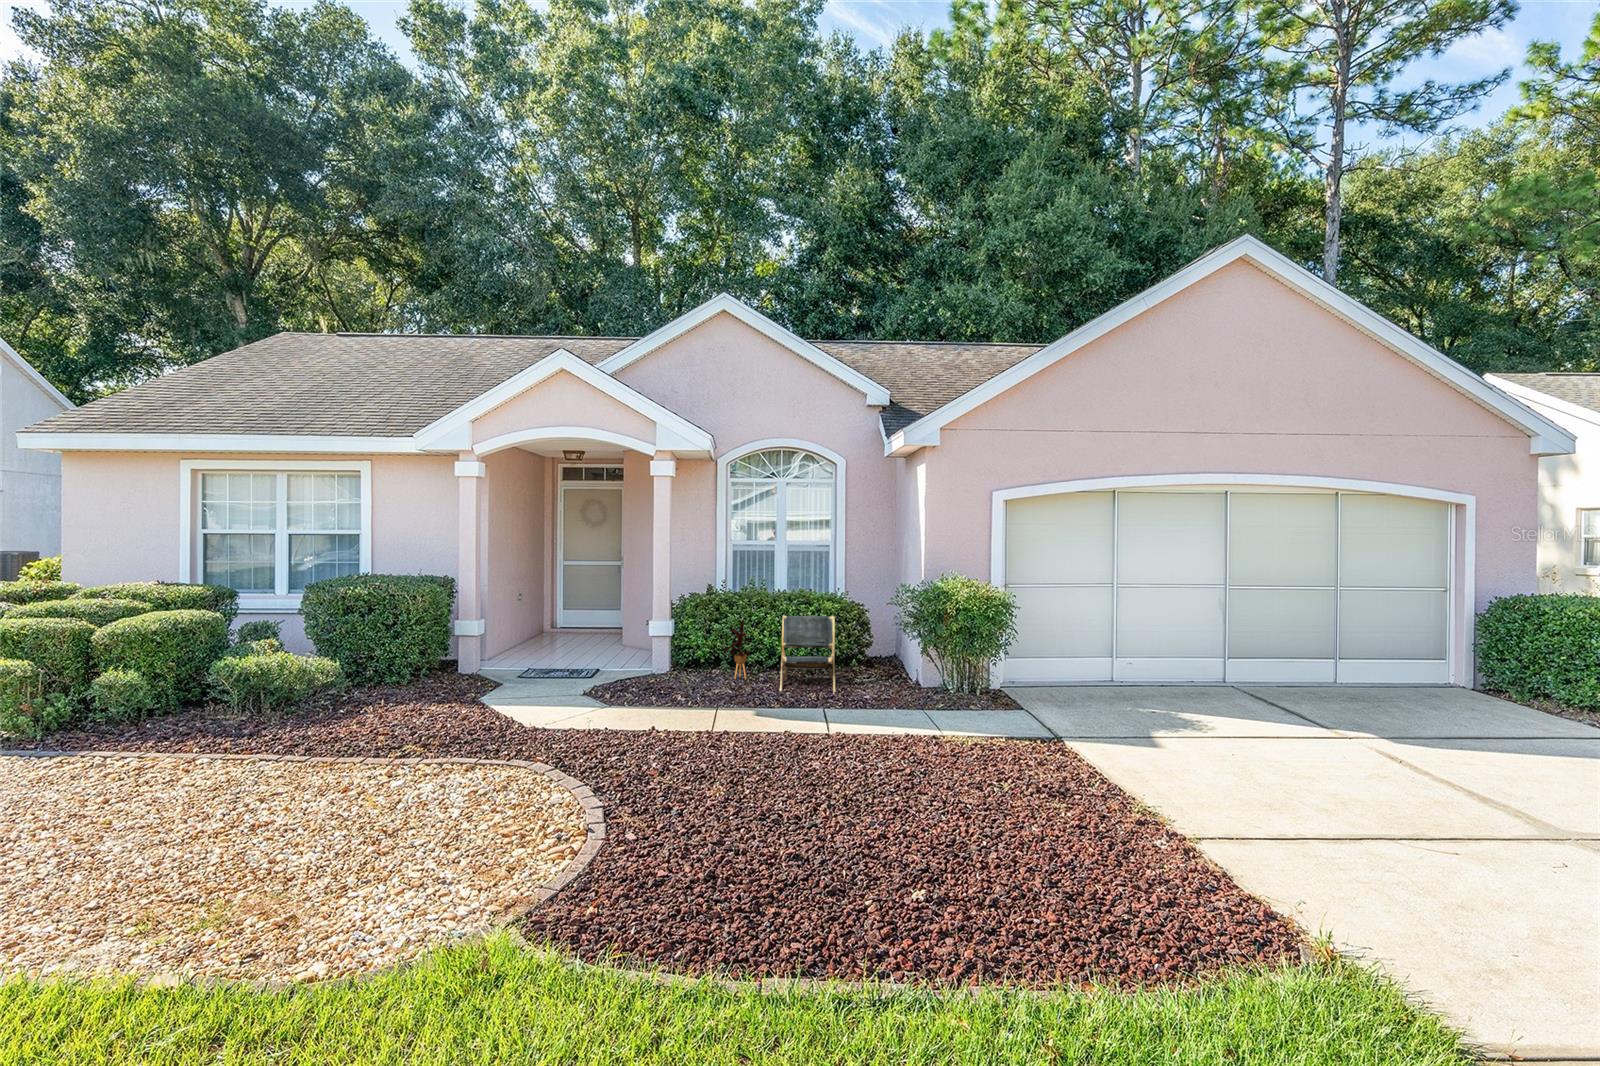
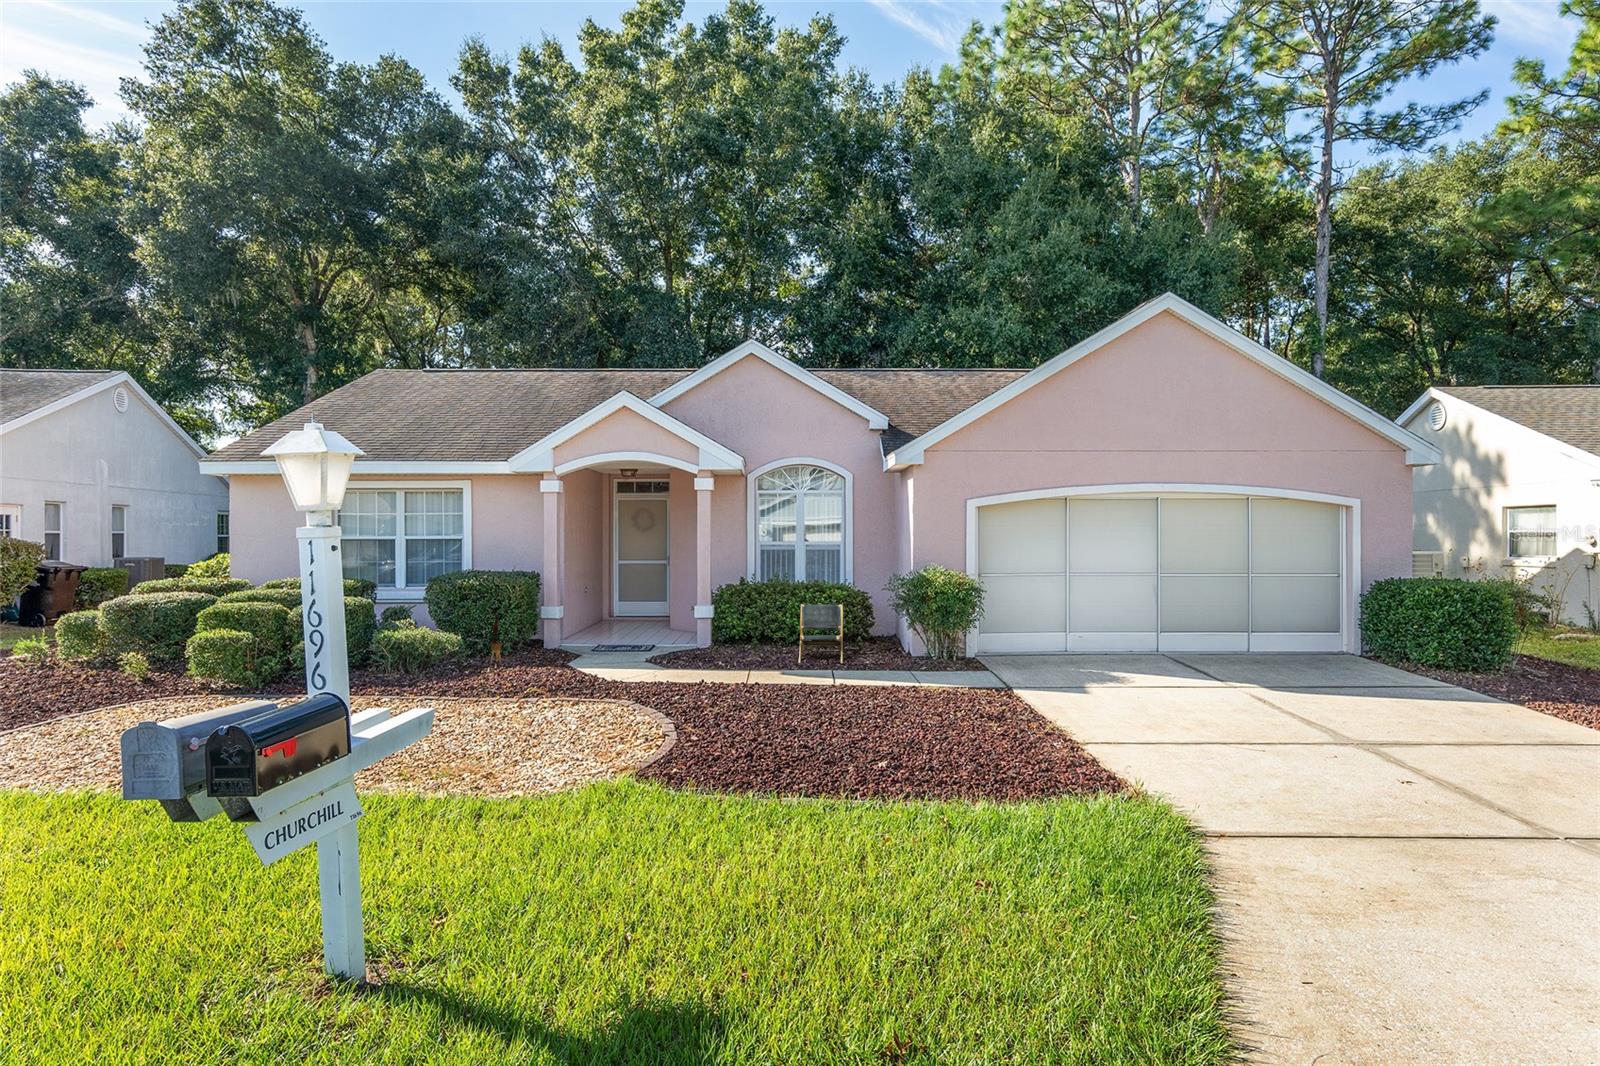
house plant: present [723,620,750,679] -> present [484,614,503,658]

